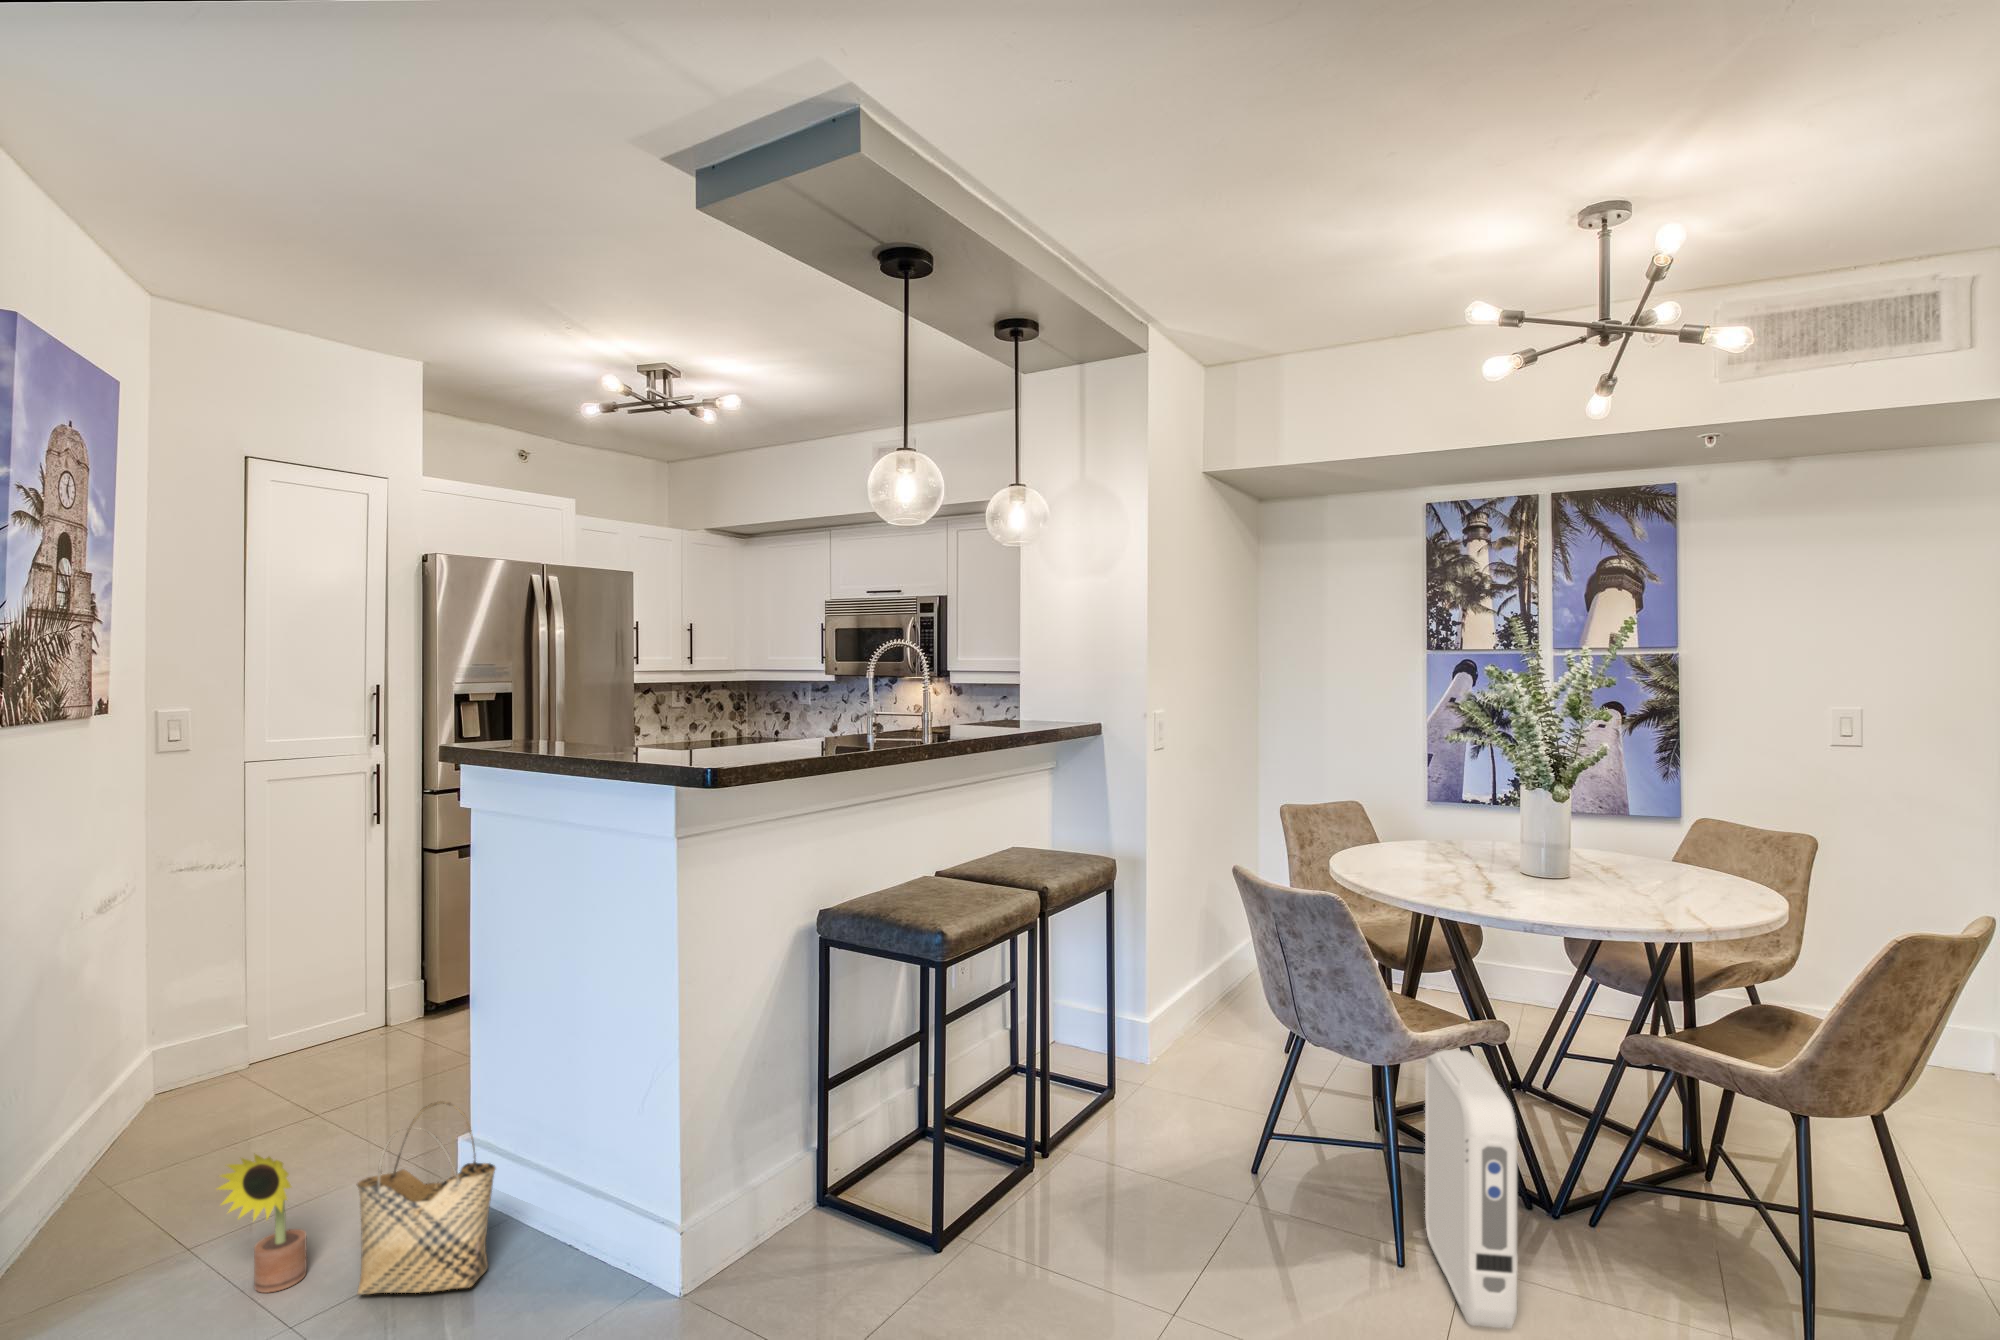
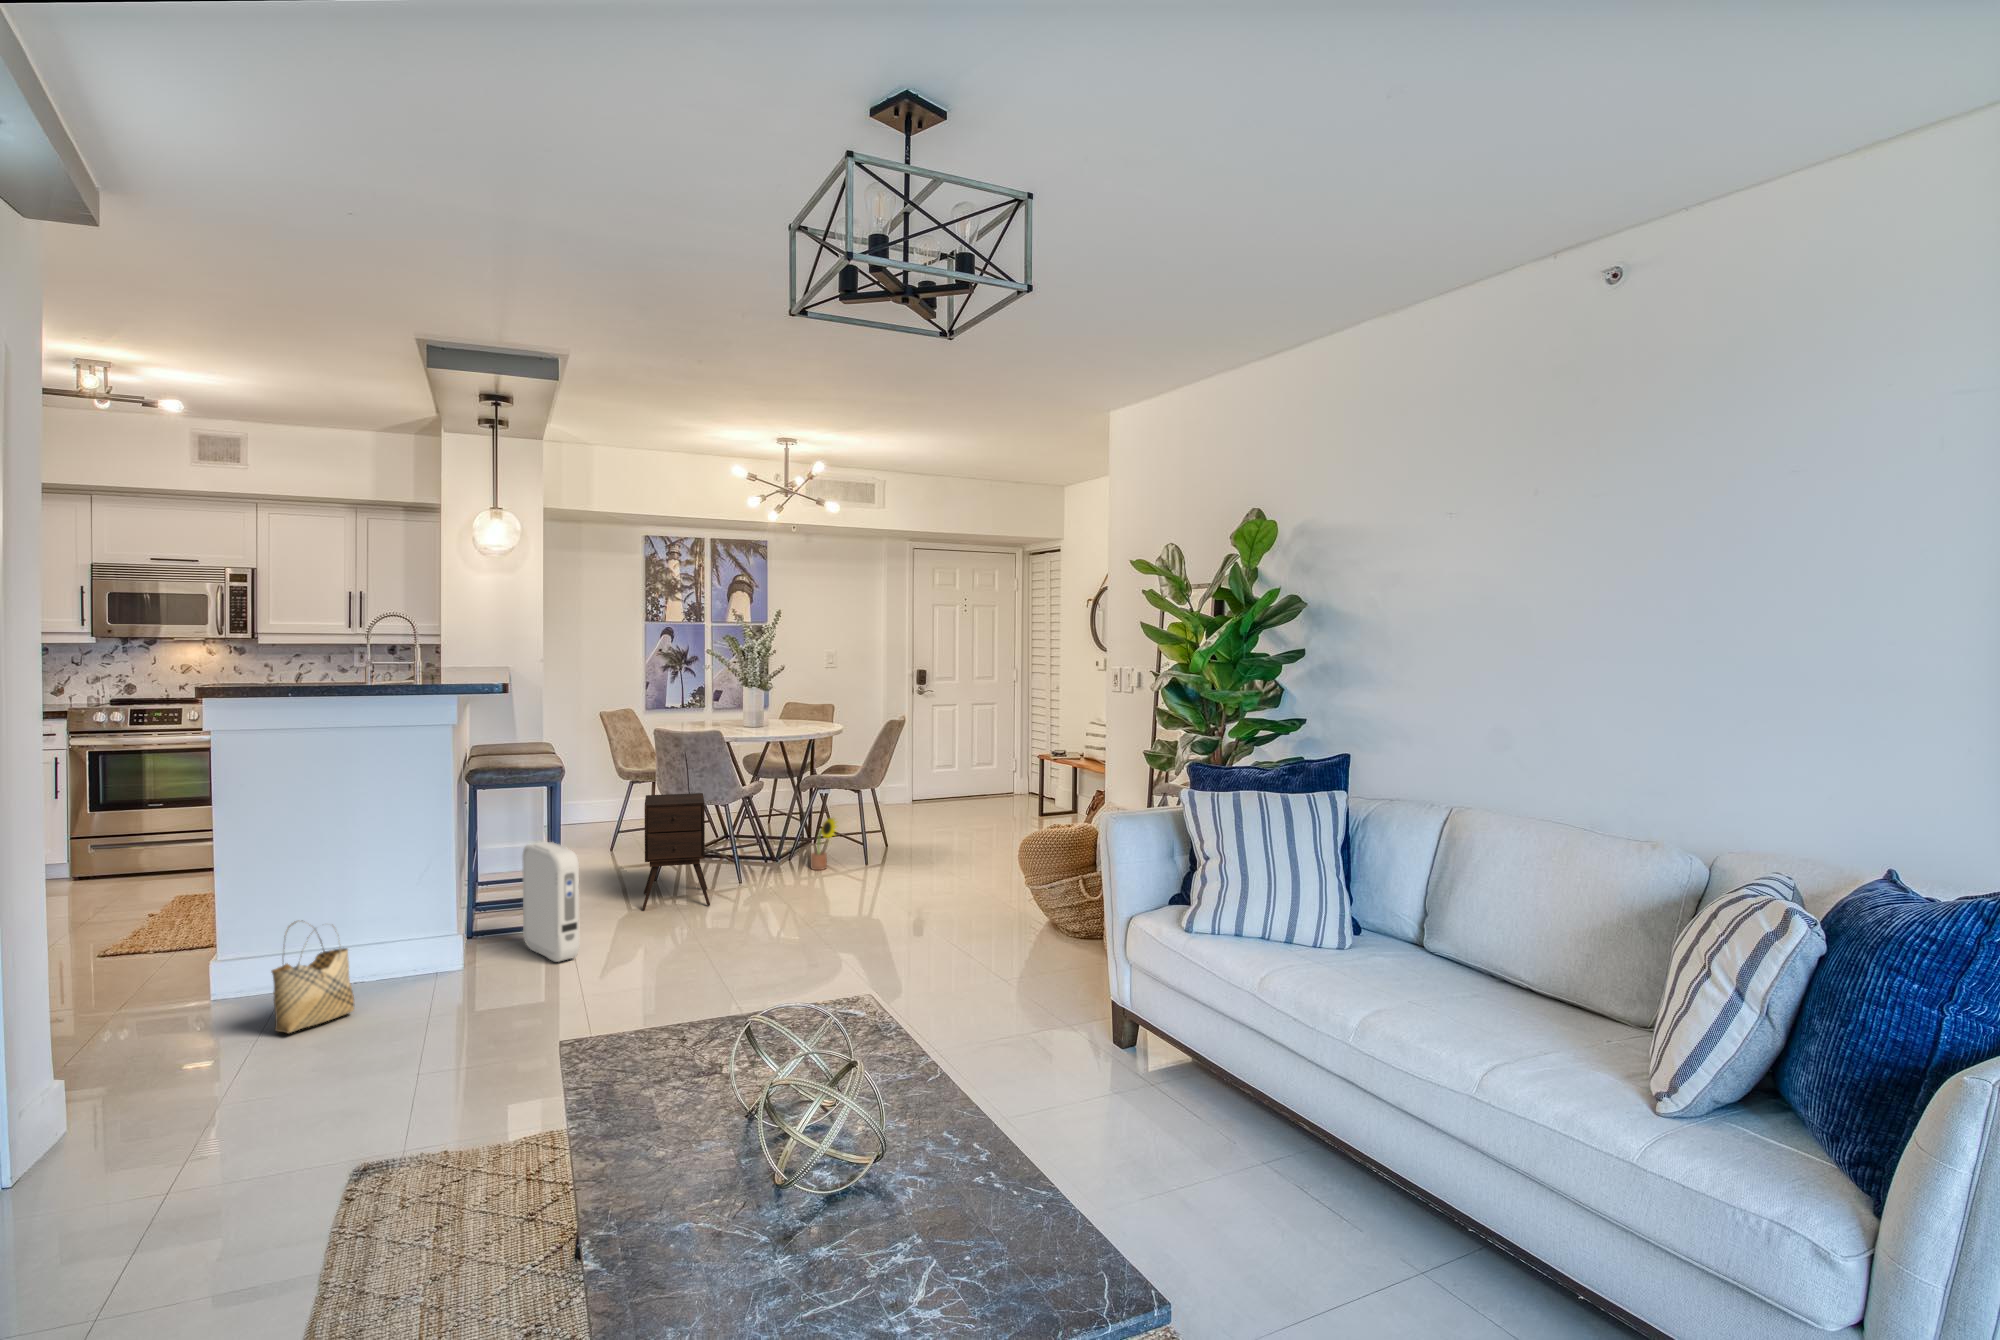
side table: none [1136,981,1322,1284] -> present [642,793,710,910]
air purifier: present [1425,1050,1517,1329] -> present [522,842,580,962]
decorative plant: present [218,1154,307,1293] -> present [811,818,837,870]

